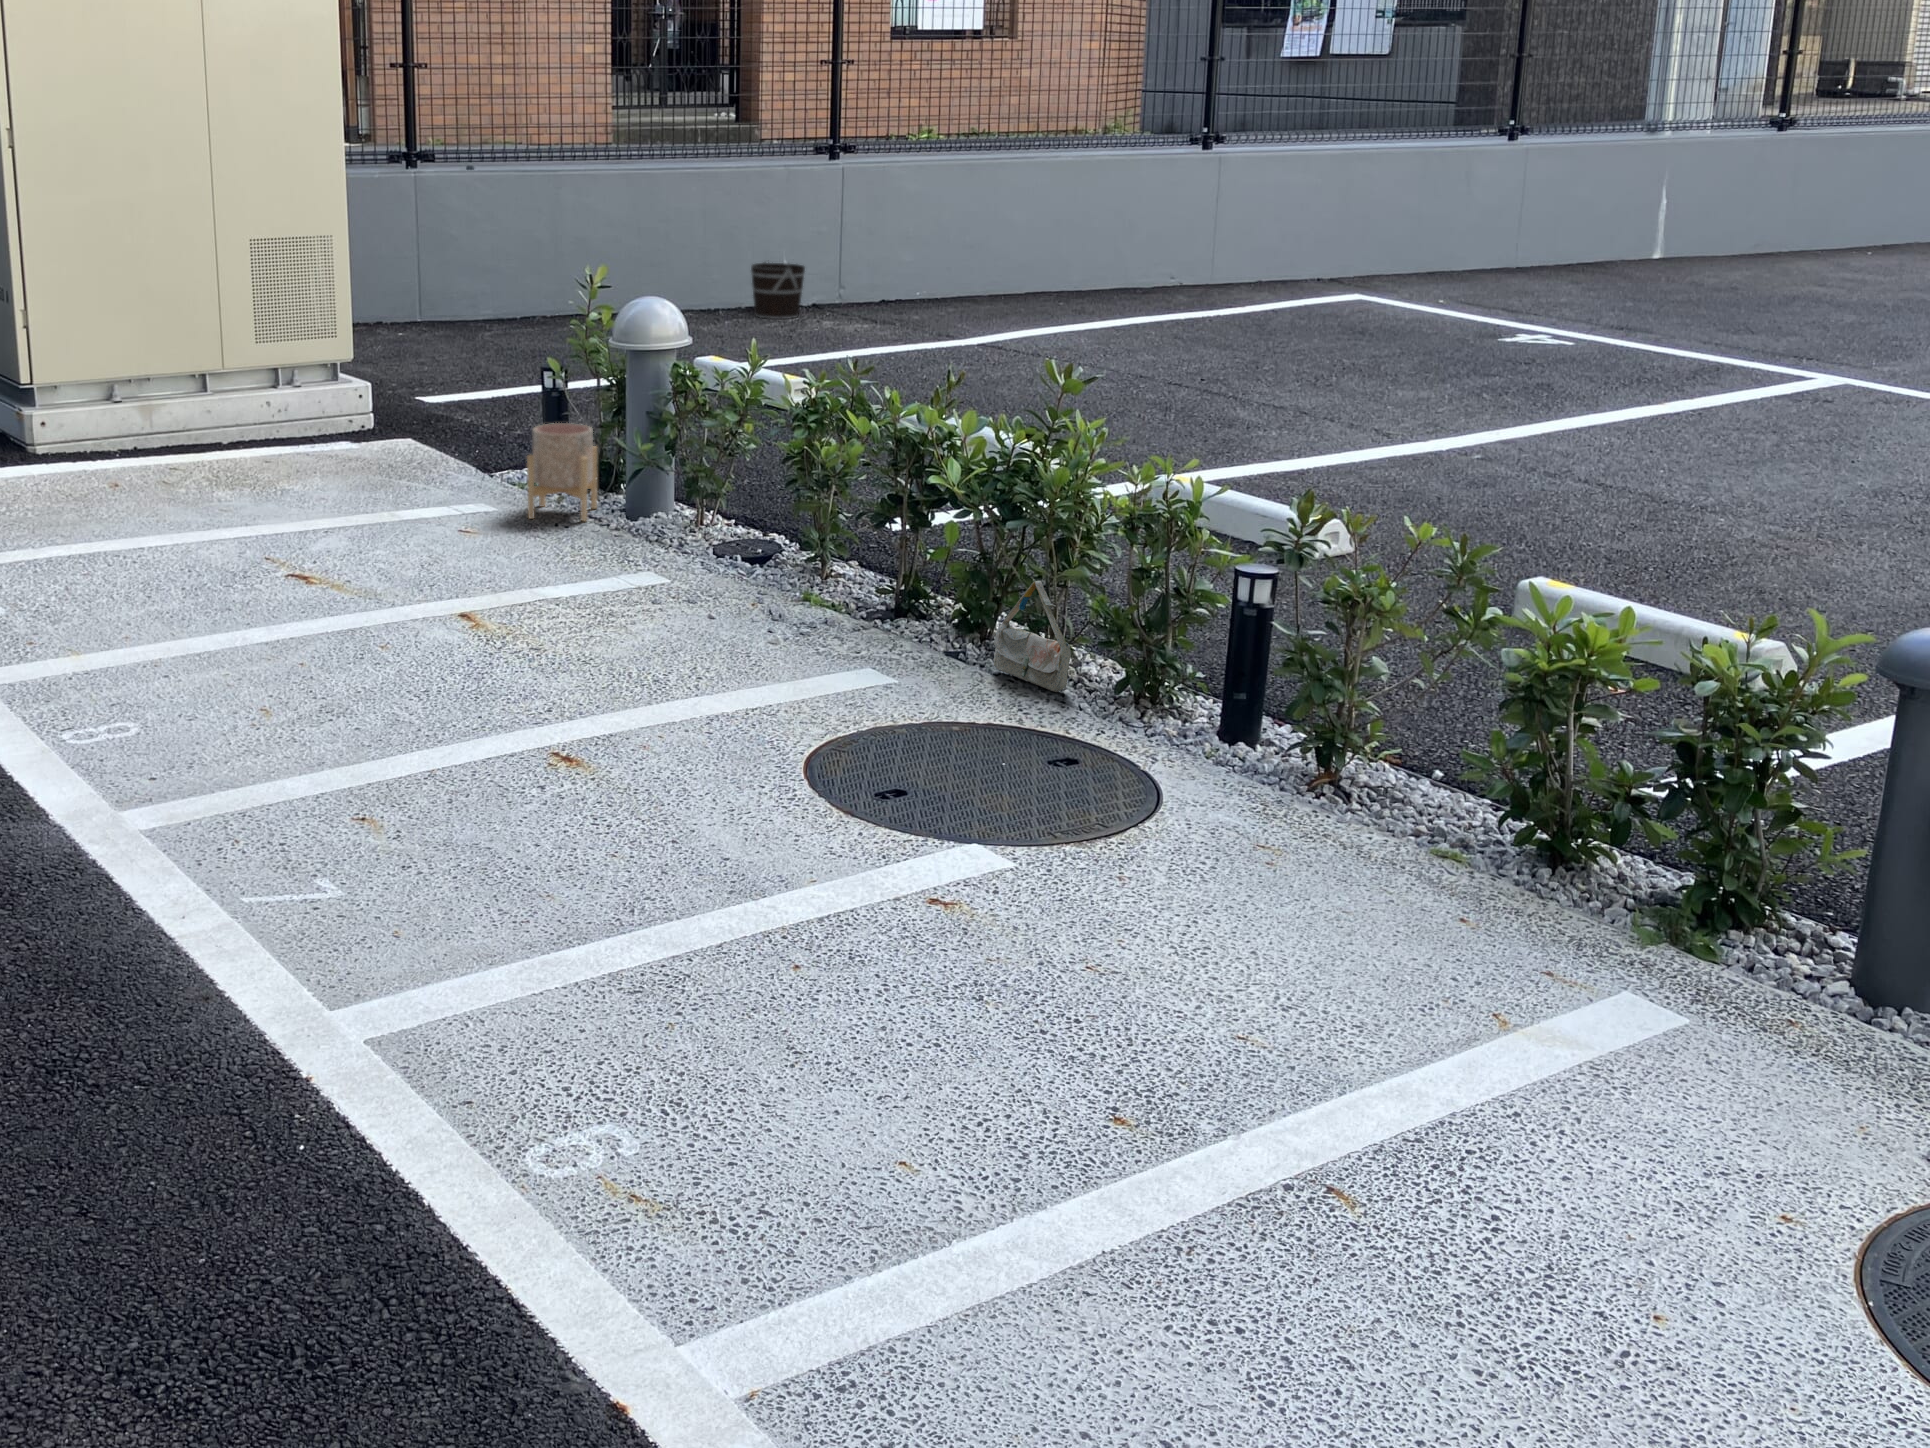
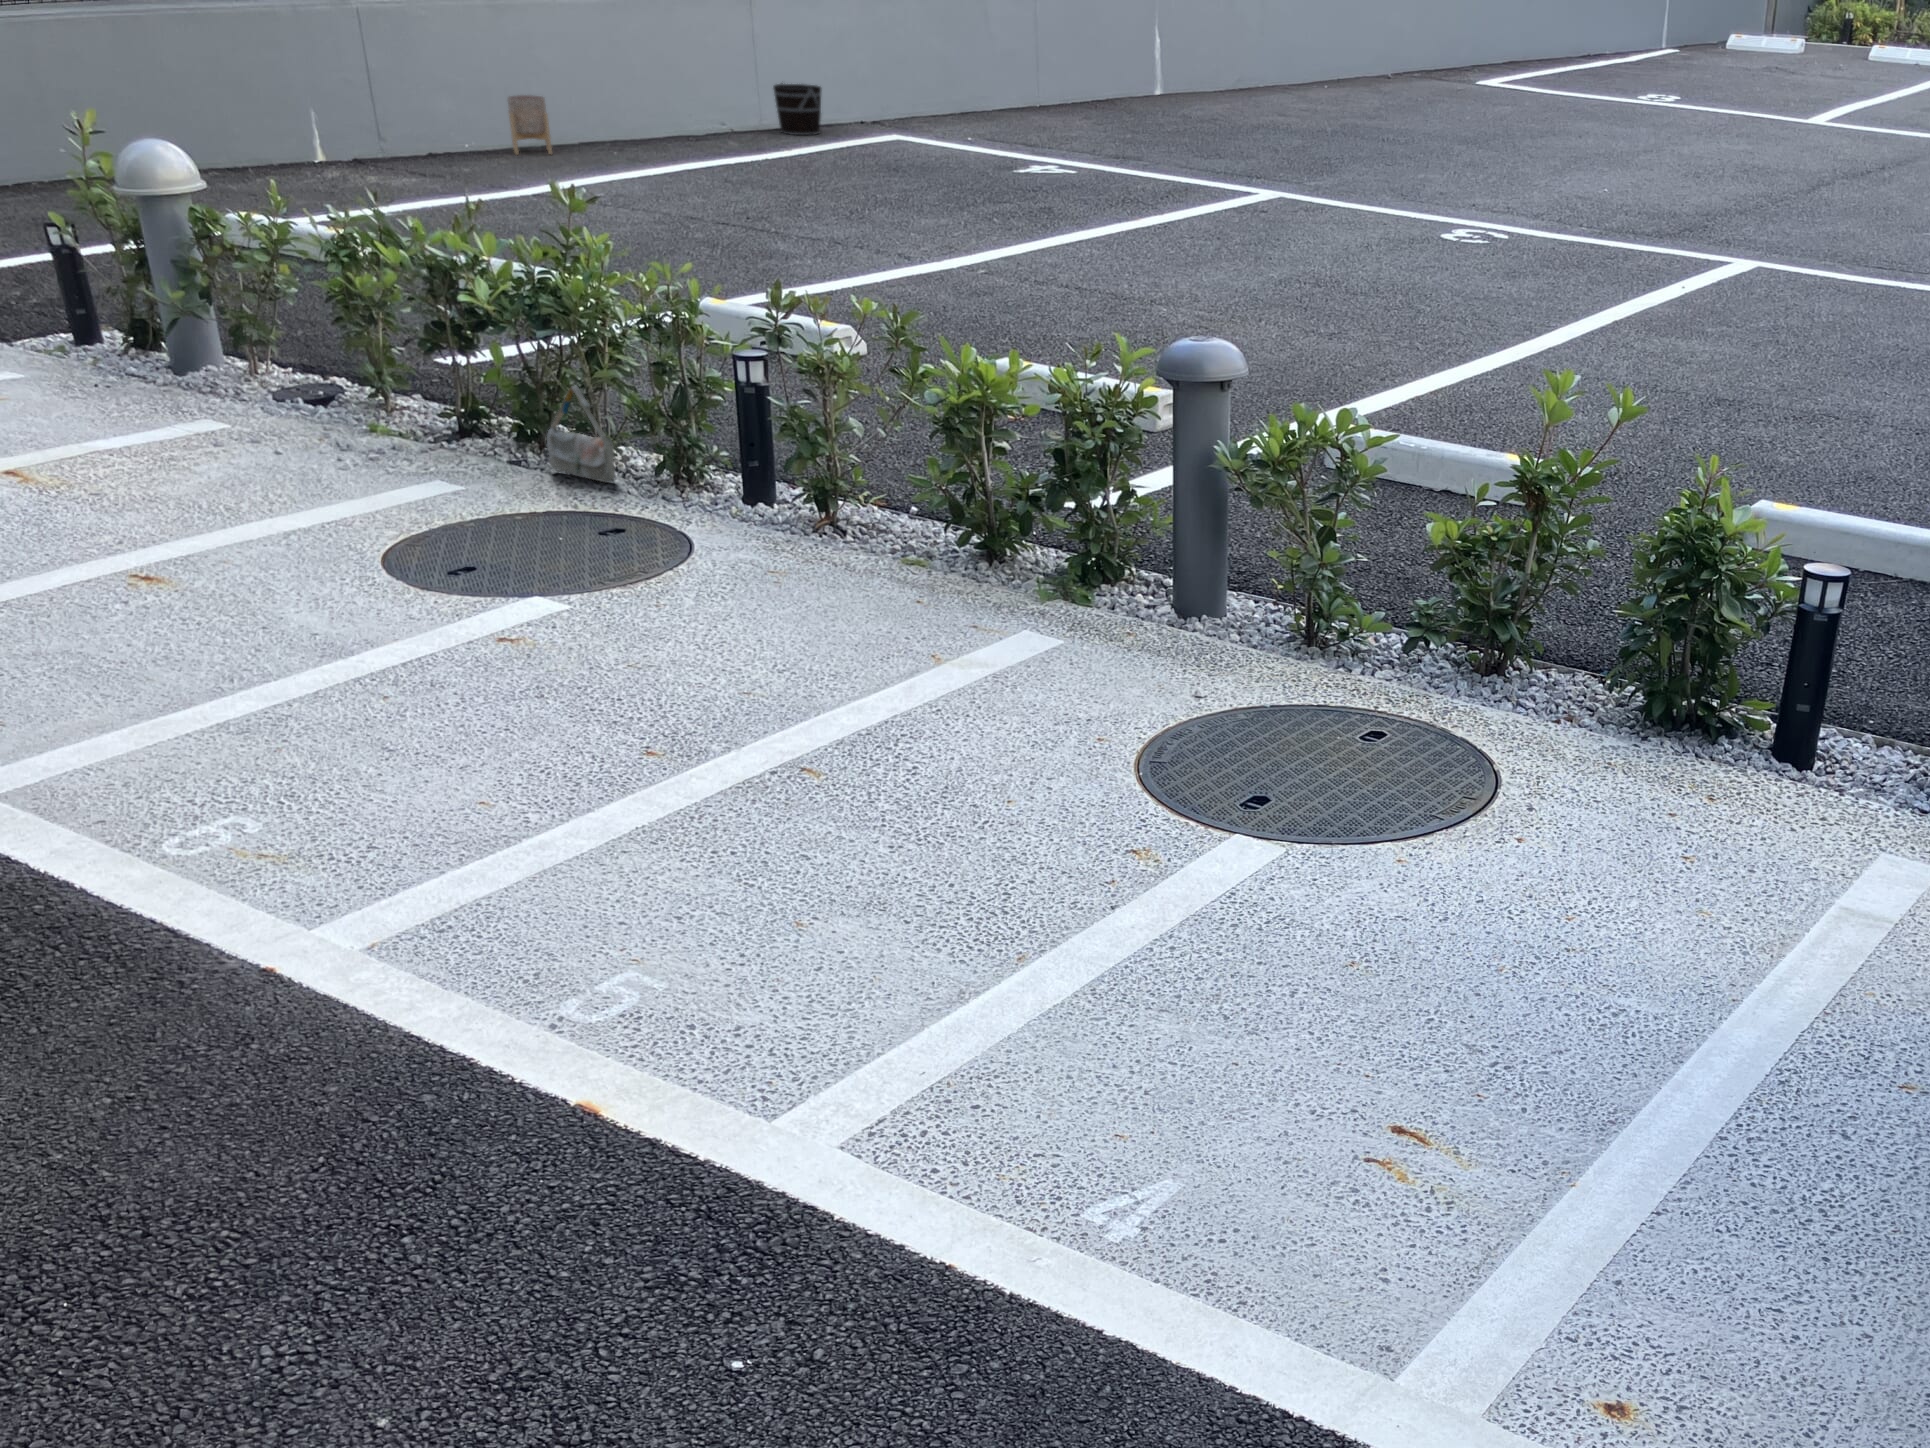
bucket: present [751,262,805,319] -> present [773,83,821,135]
planter: present [527,423,597,521] -> present [507,95,552,154]

